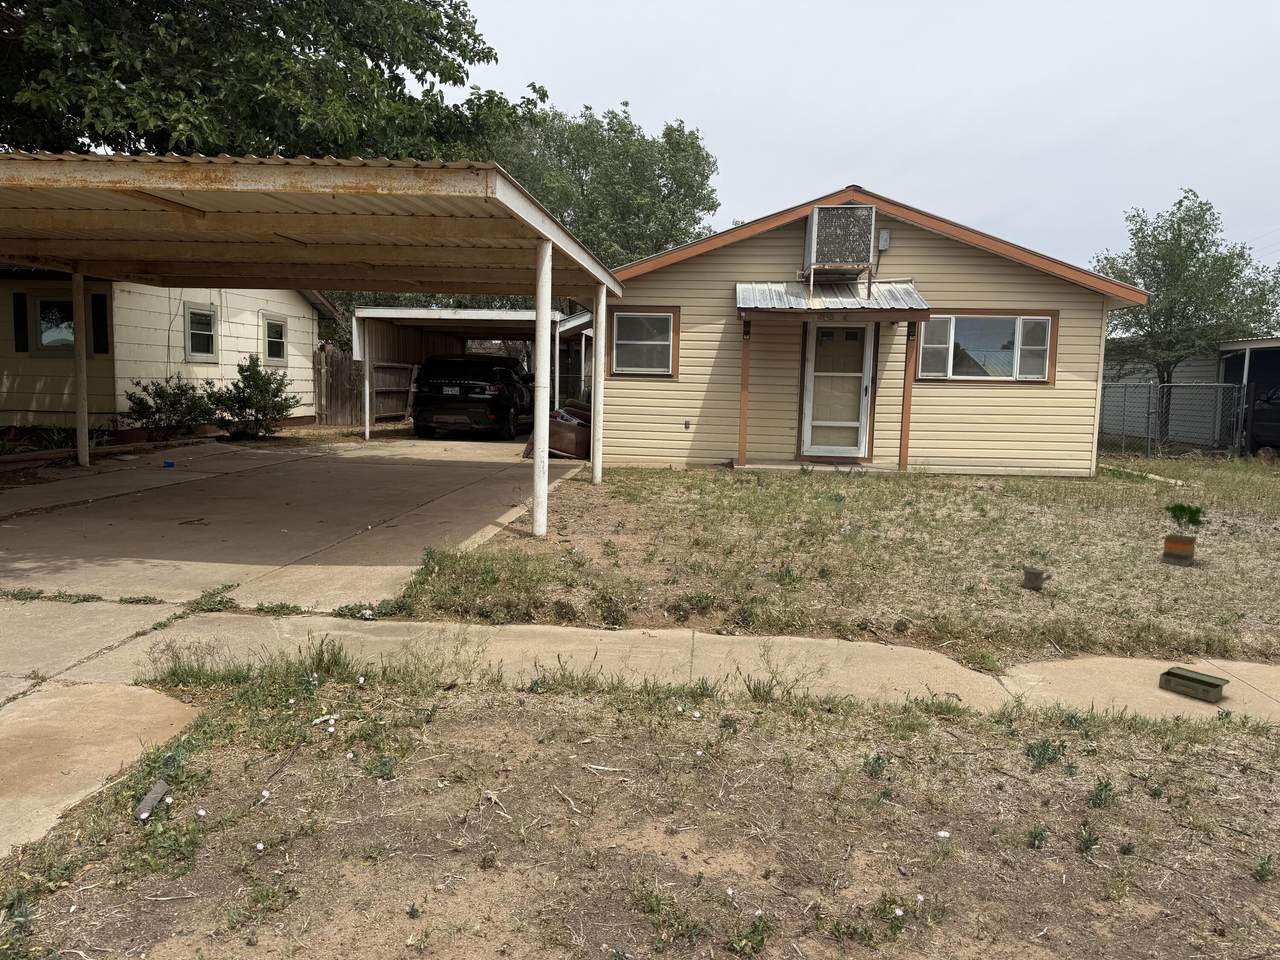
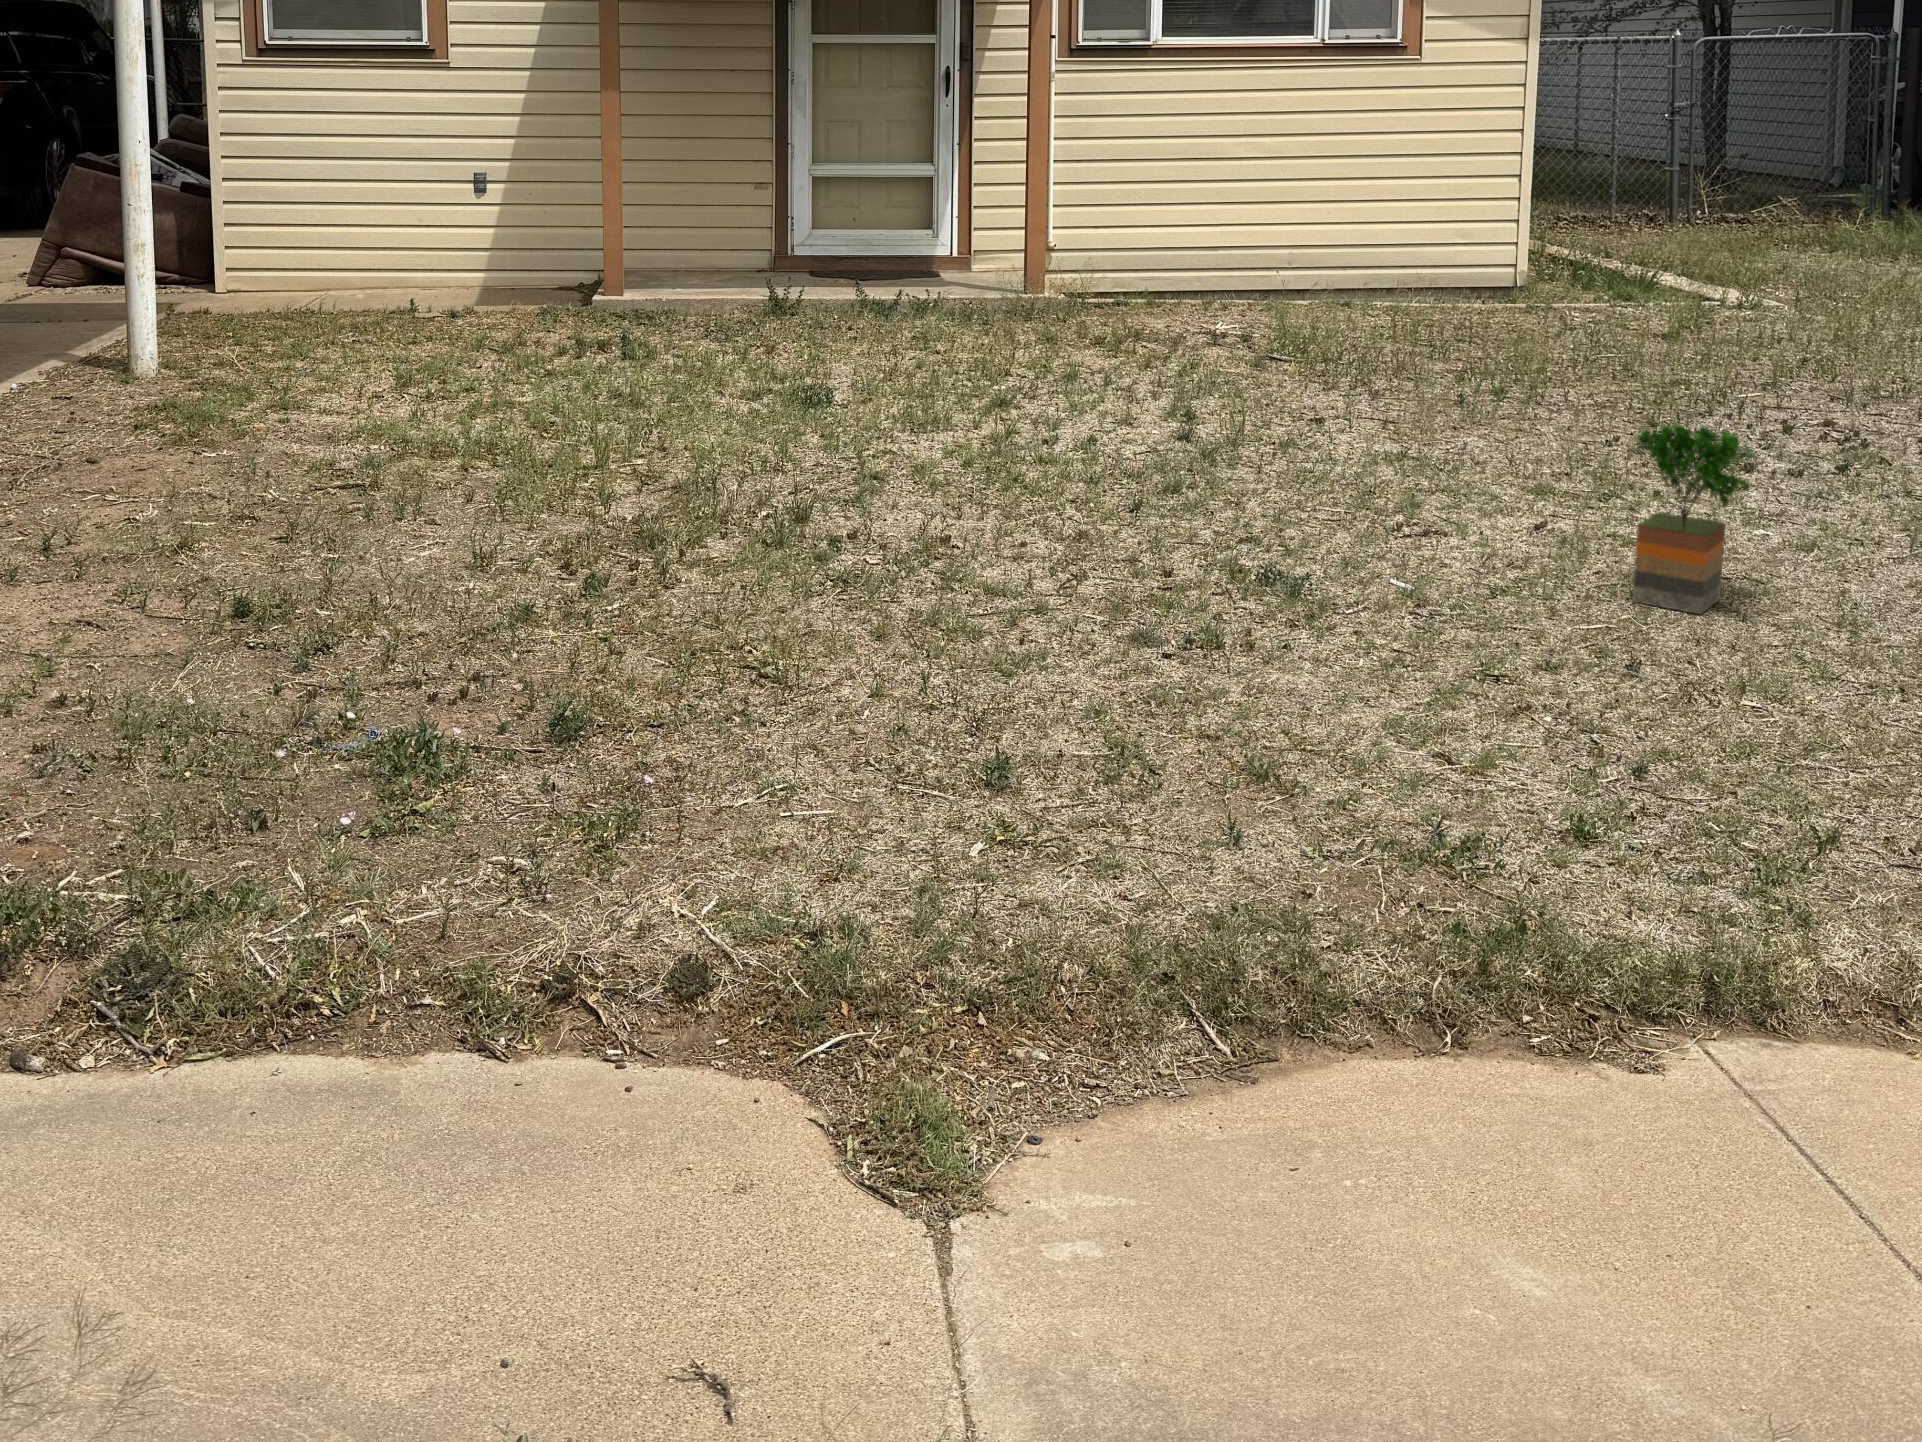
watering can: present [1023,566,1052,590] -> none [1183,669,1257,753]
toolbox: present [1159,667,1230,702] -> none [1511,1149,1758,1334]

